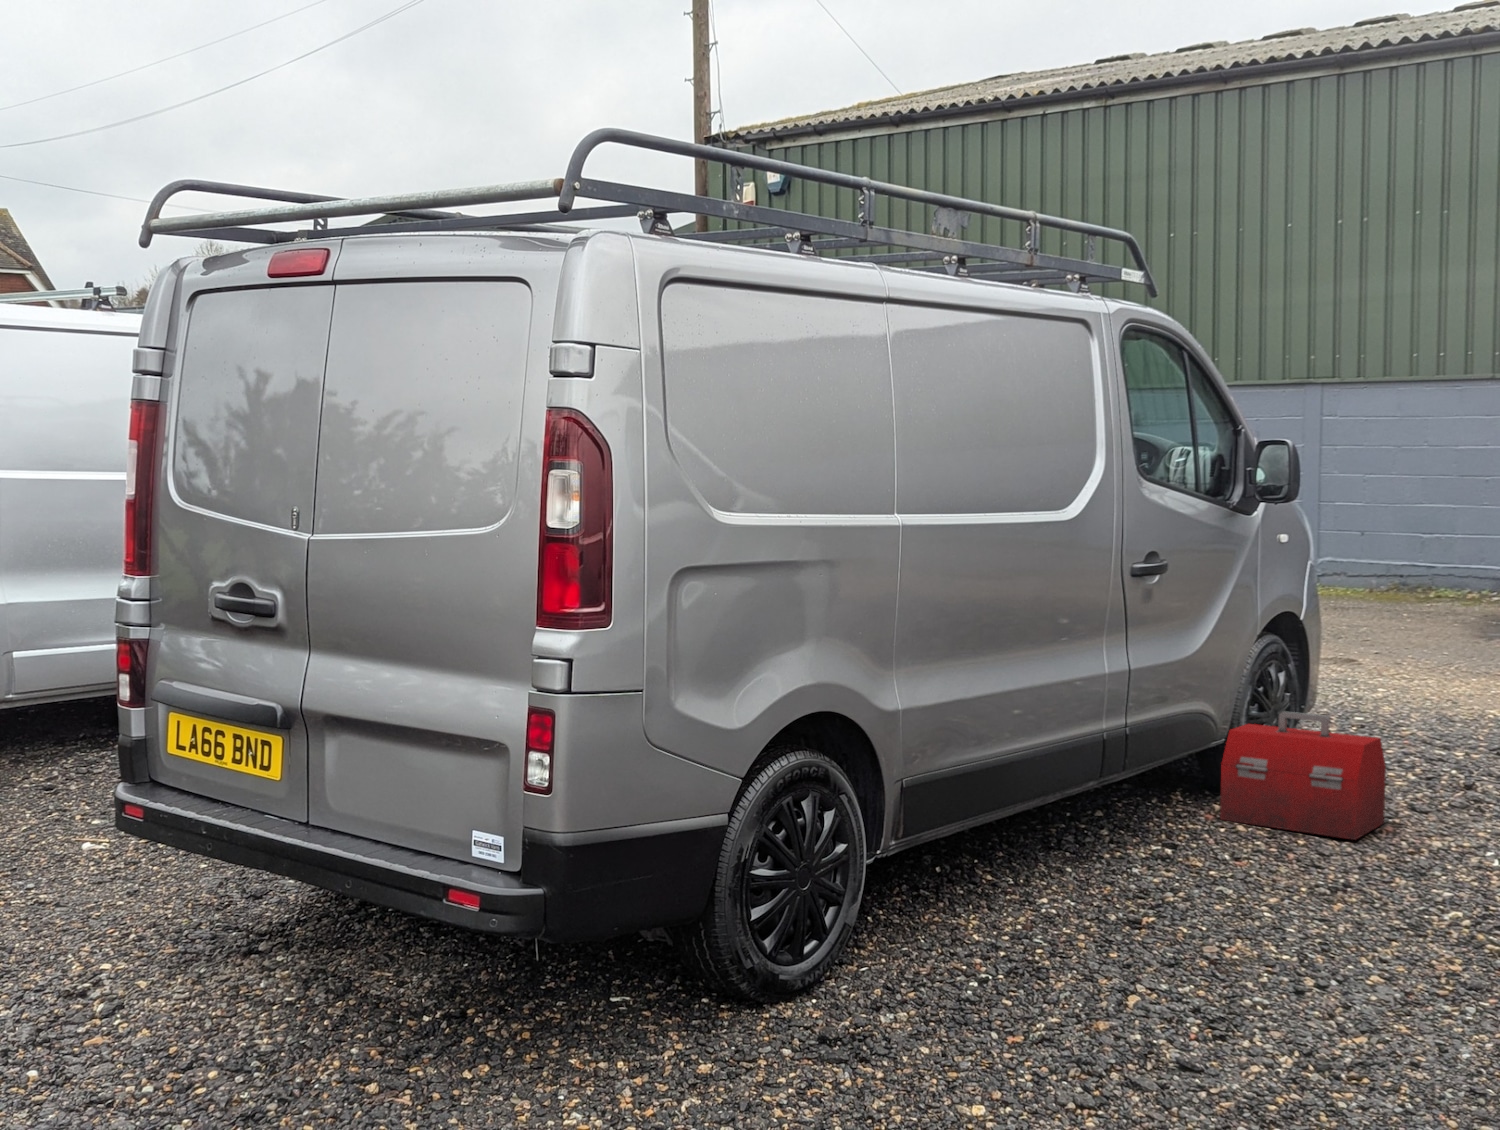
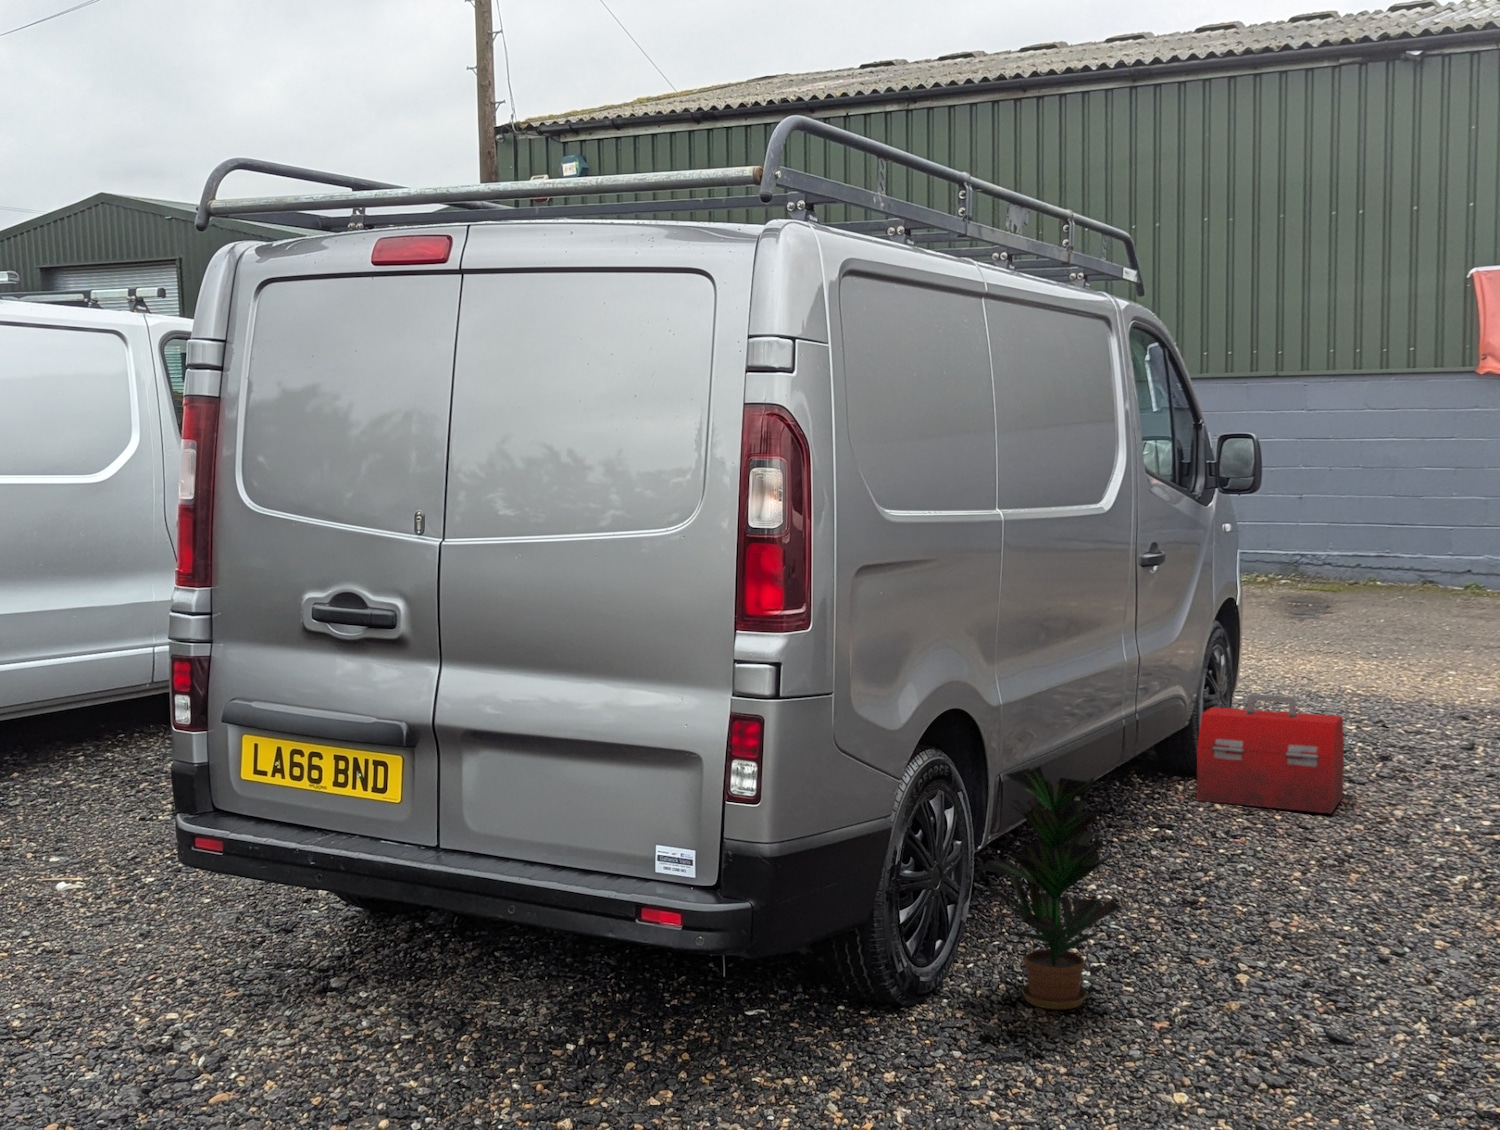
potted plant: none [853,772,993,1017] -> present [976,766,1122,1009]

